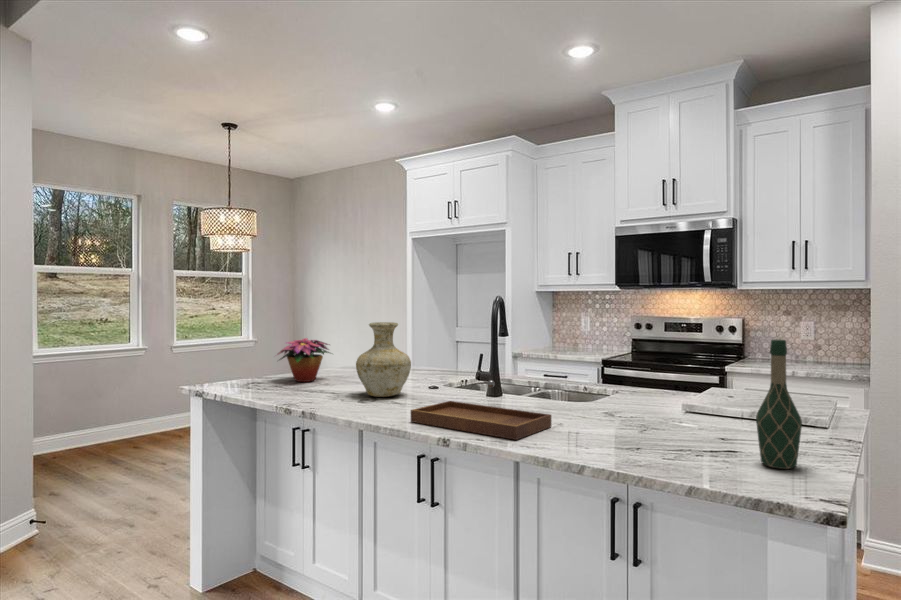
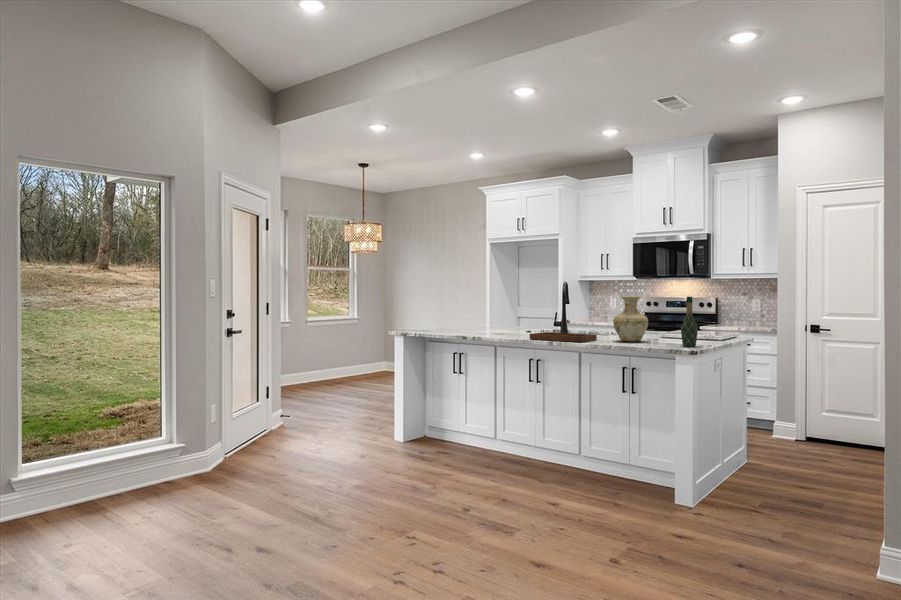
vase: present [356,322,411,397] -> present [613,296,648,341]
flower arrangement: present [277,338,330,382] -> none [433,306,469,330]

